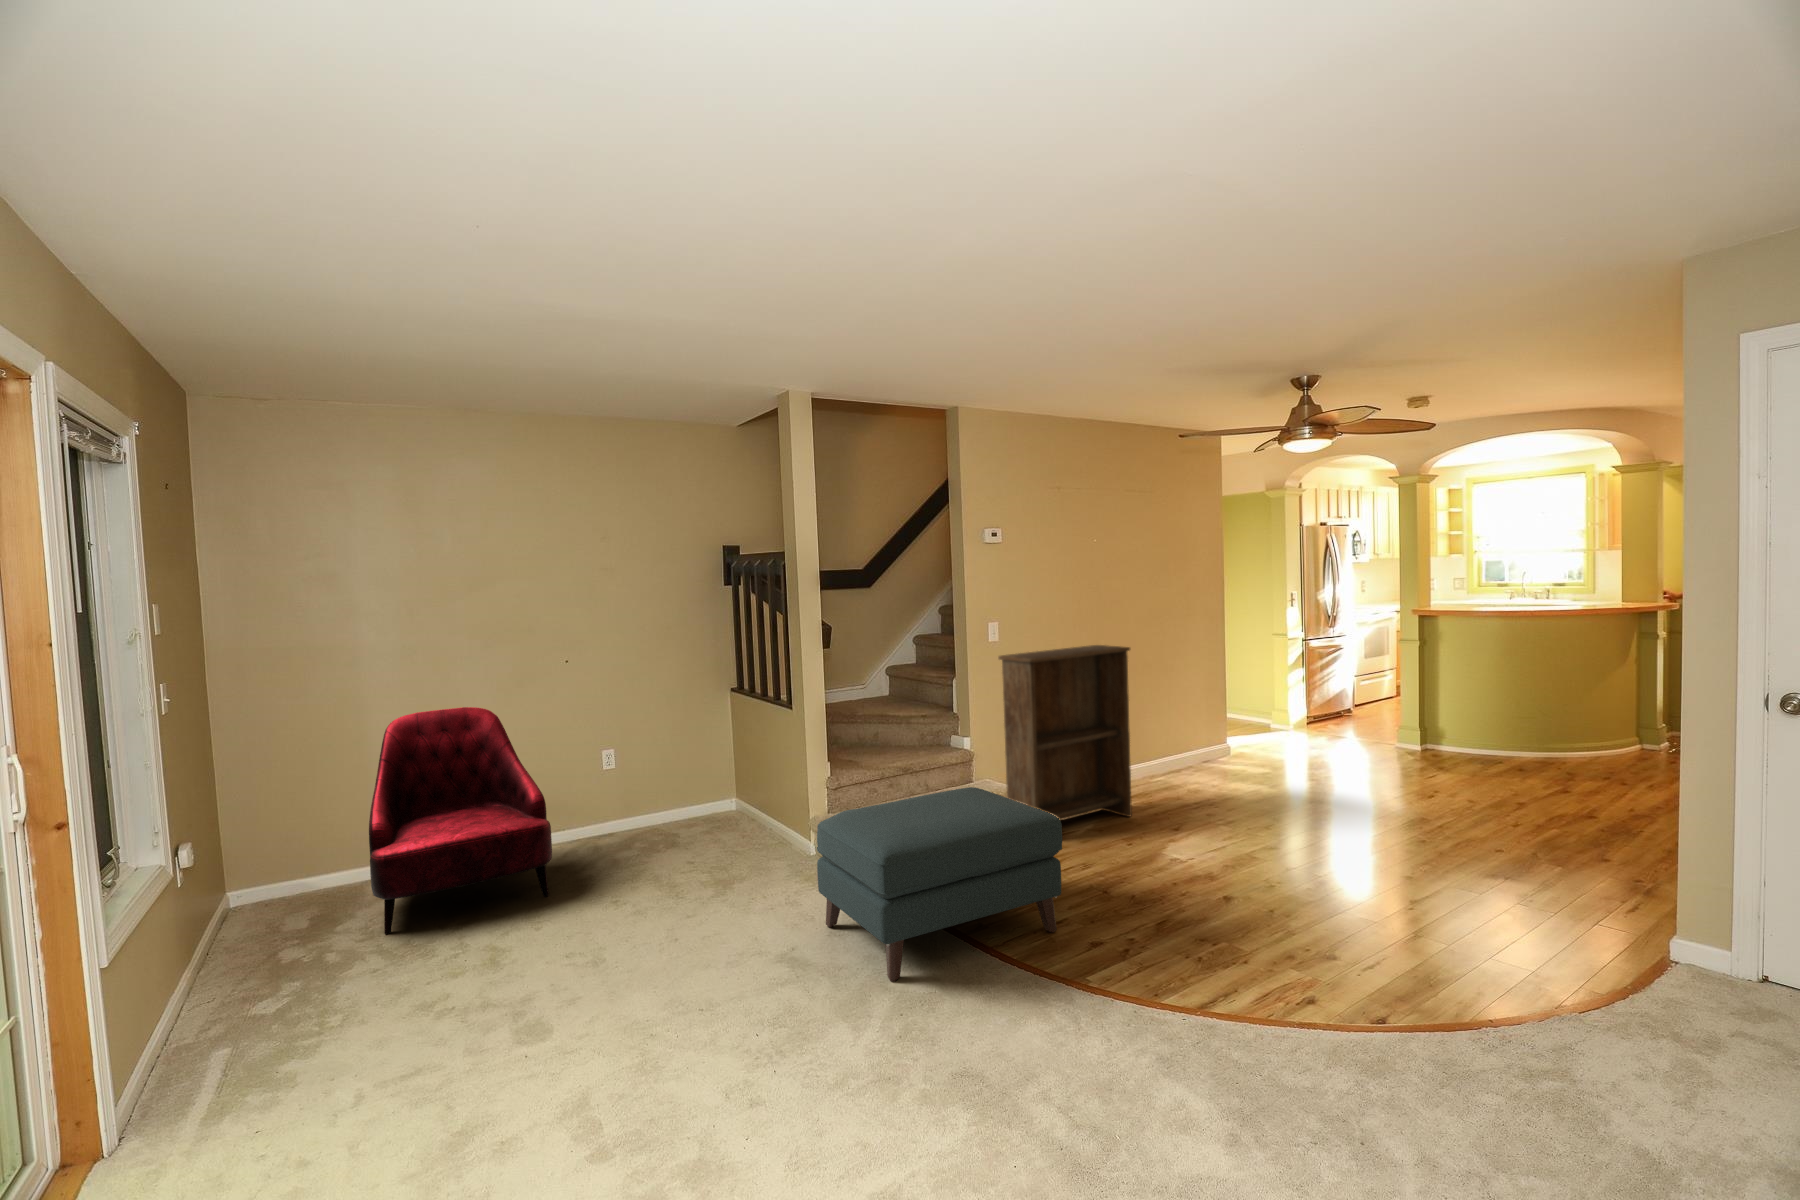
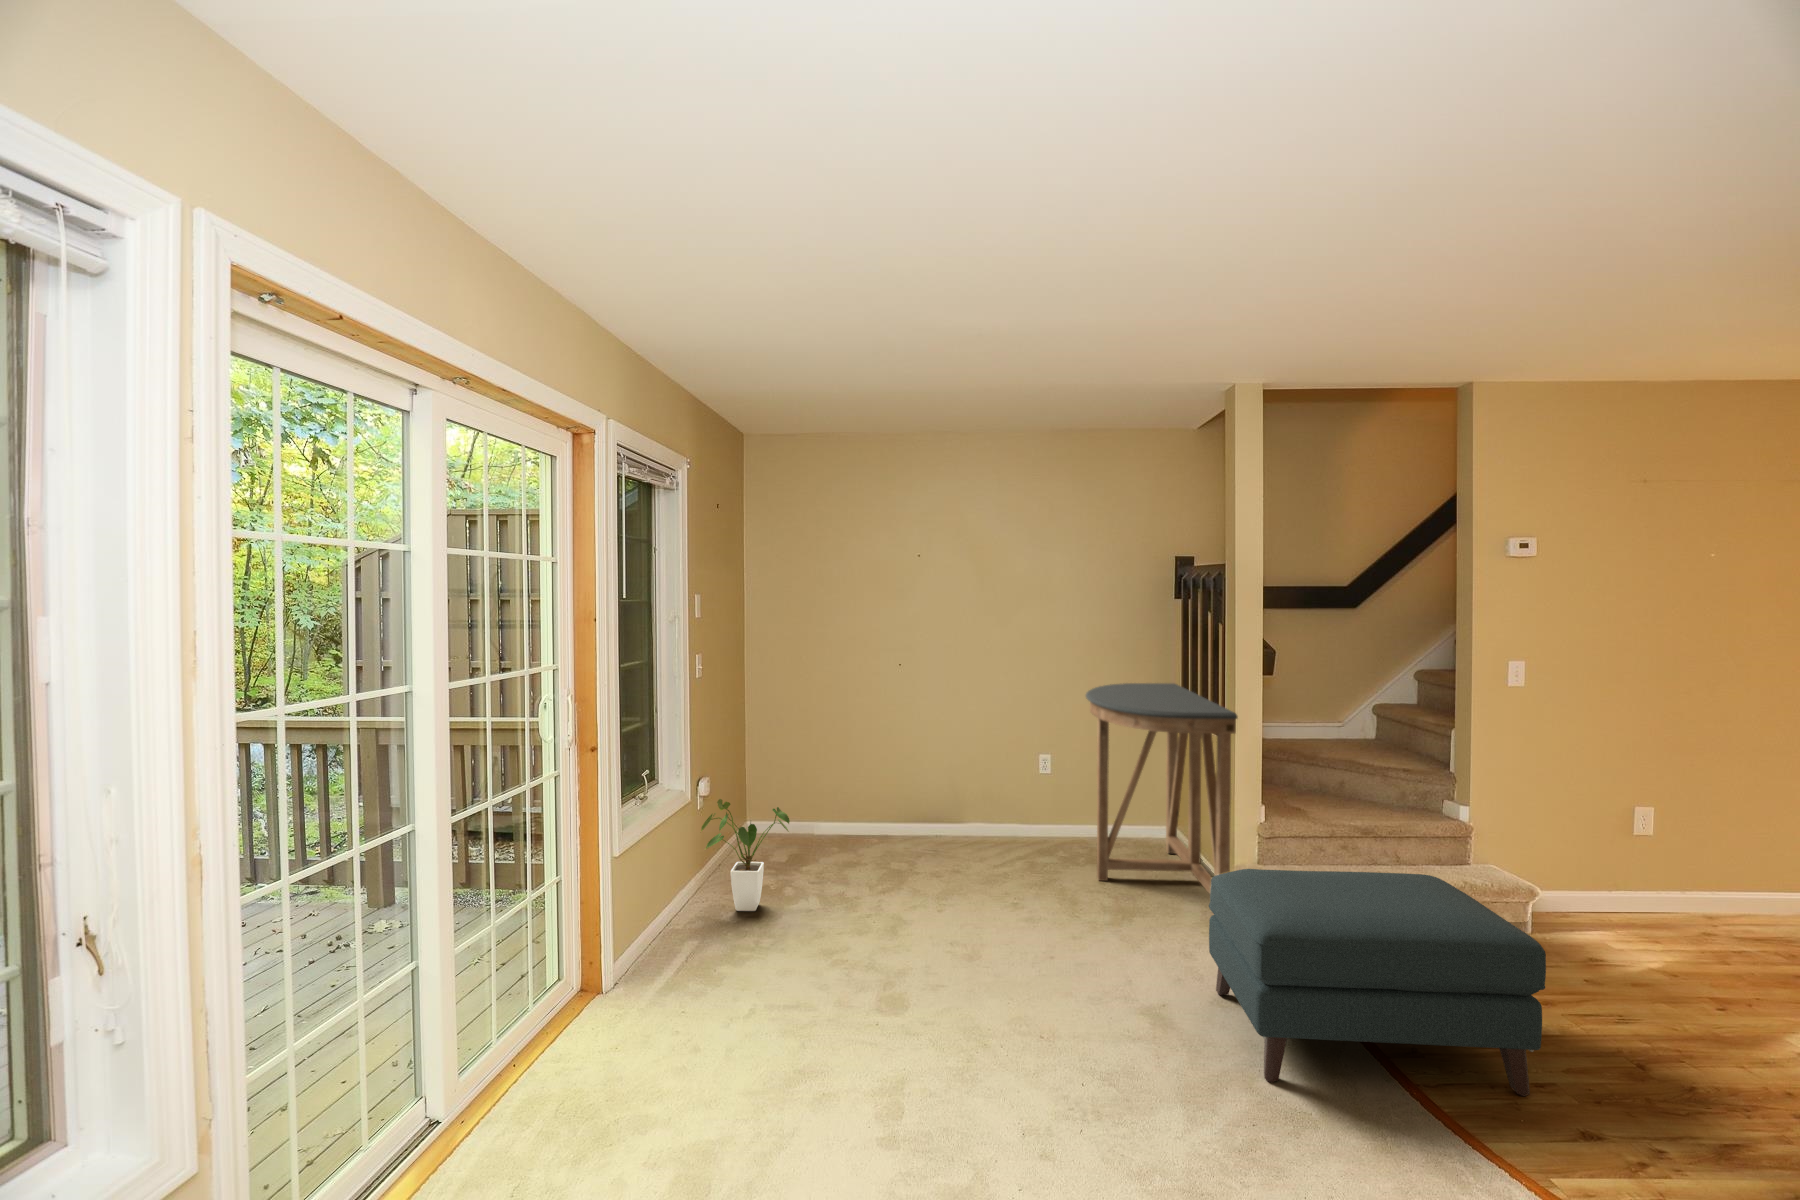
bookshelf: present [998,645,1132,820] -> none [1511,710,1759,970]
console table: none [660,665,812,867] -> present [1086,683,1238,893]
armchair: present [369,707,552,935] -> none [827,696,970,884]
house plant: none [186,856,332,1000] -> present [701,799,790,911]

